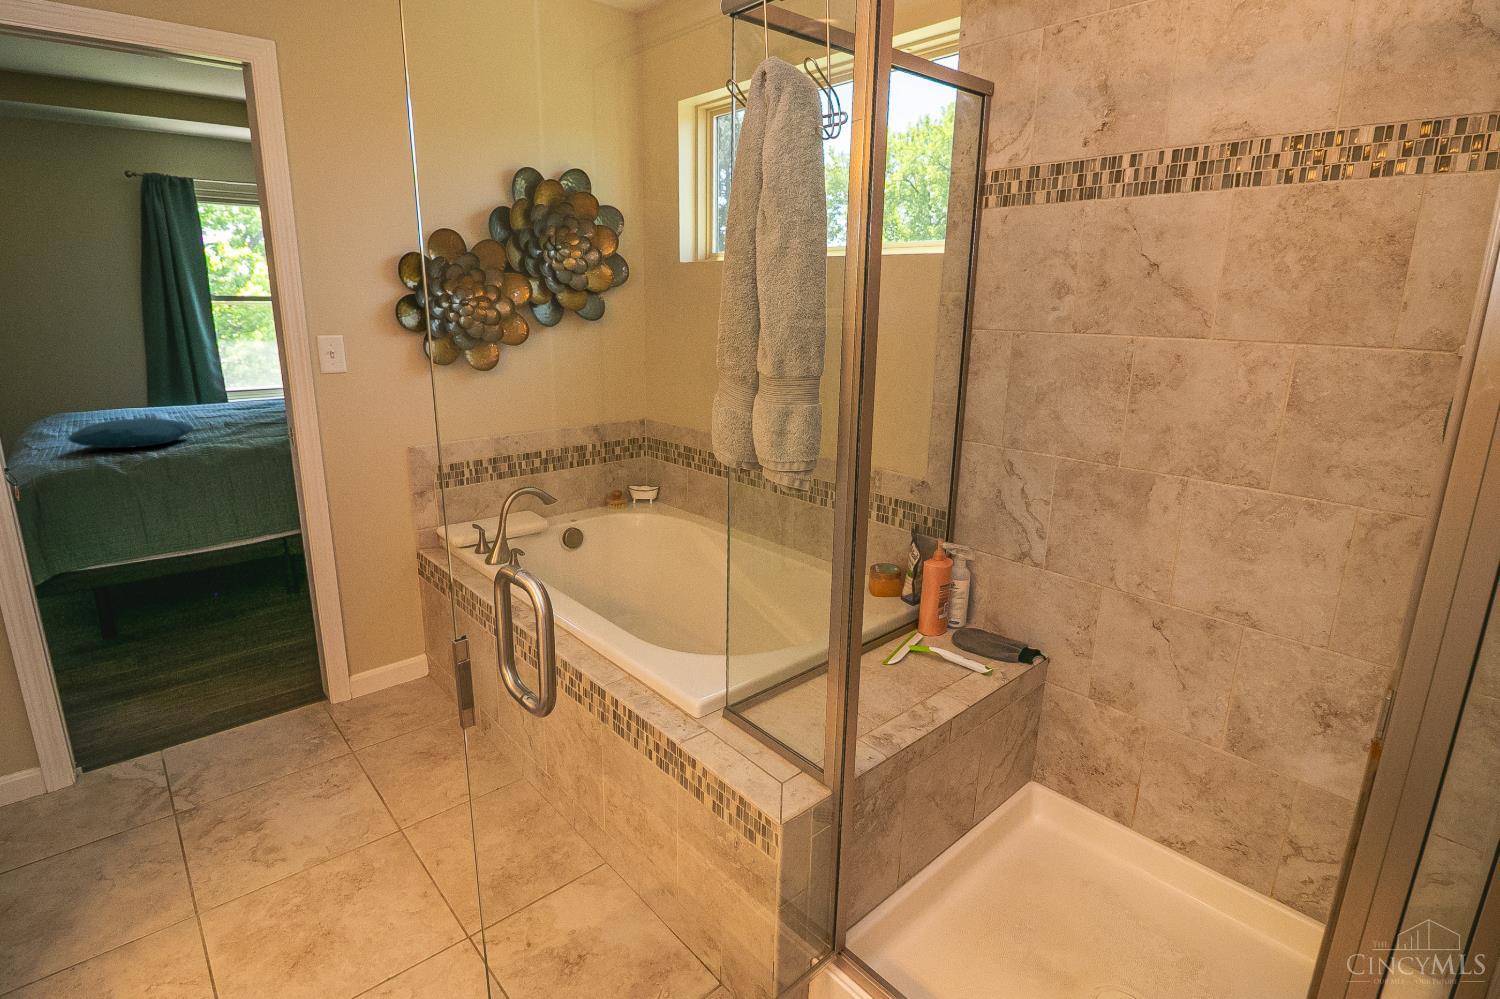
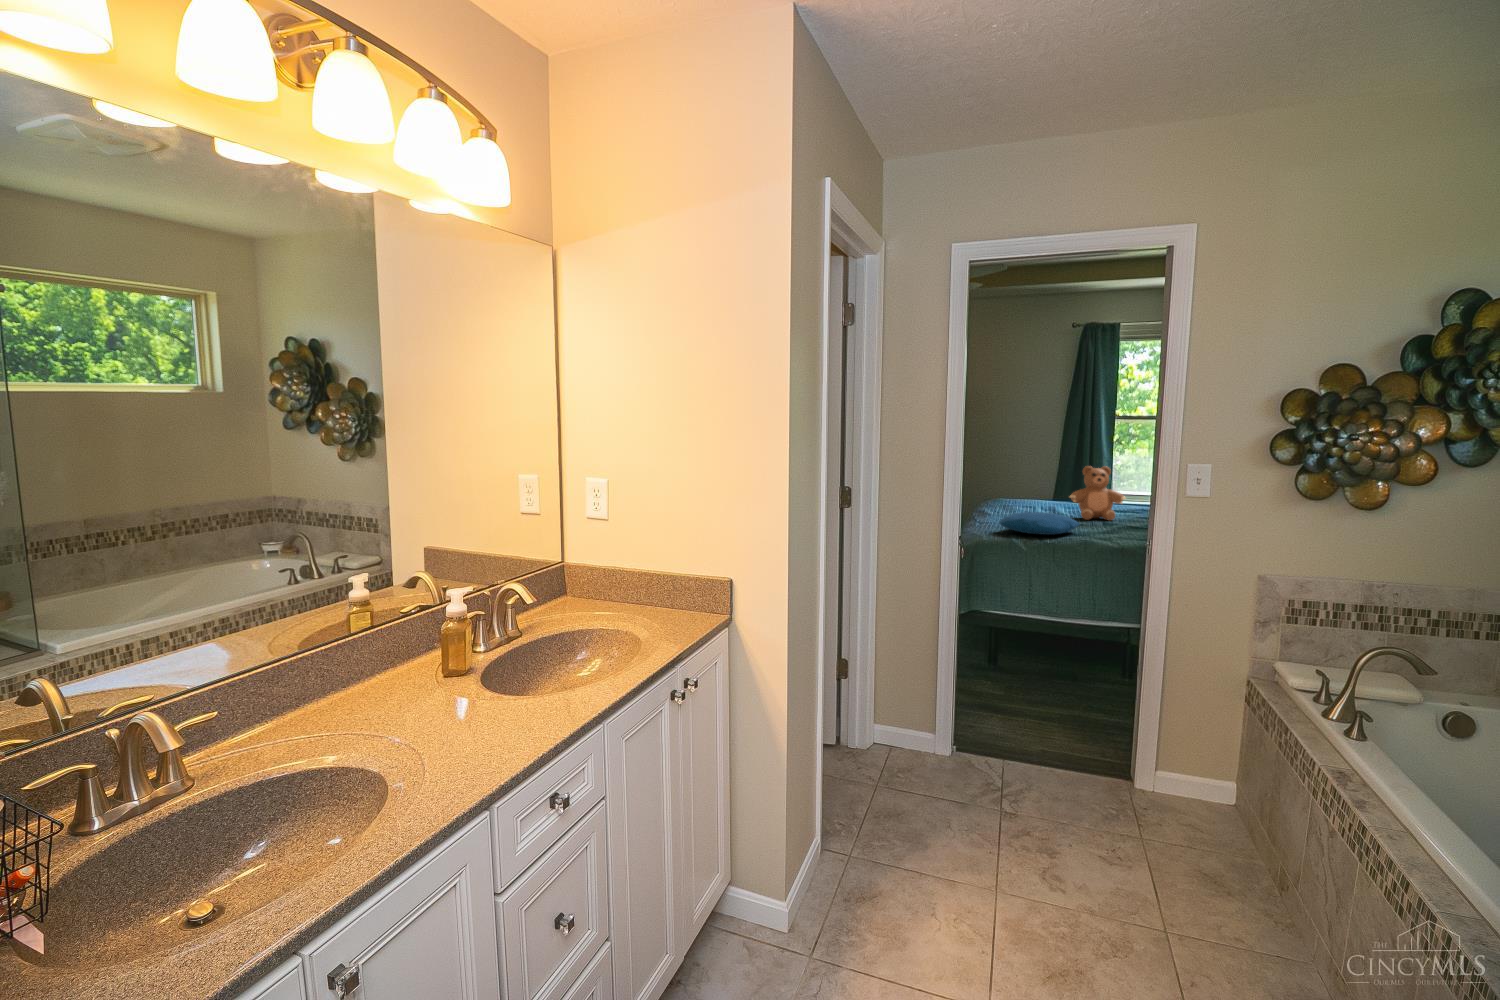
teddy bear: none [170,356,247,423] -> present [1070,466,1125,521]

